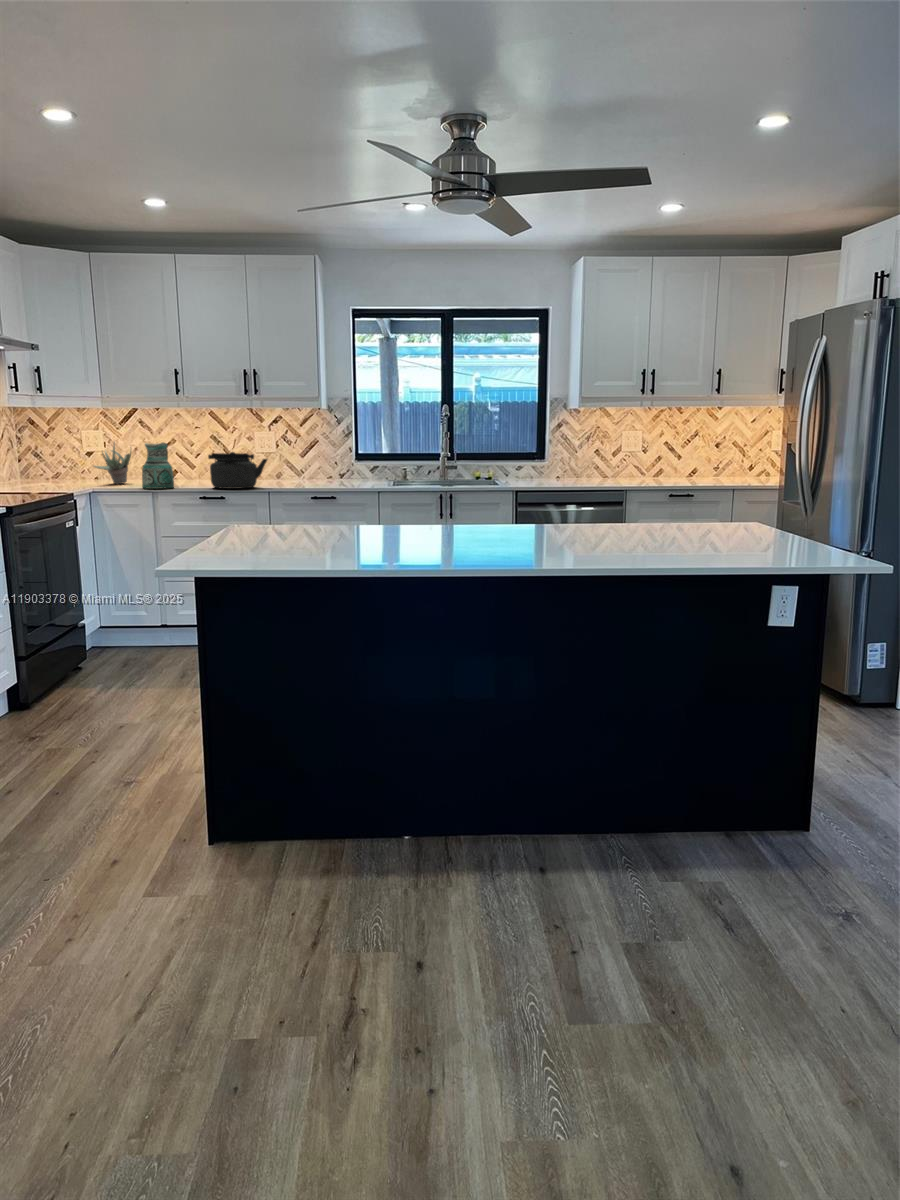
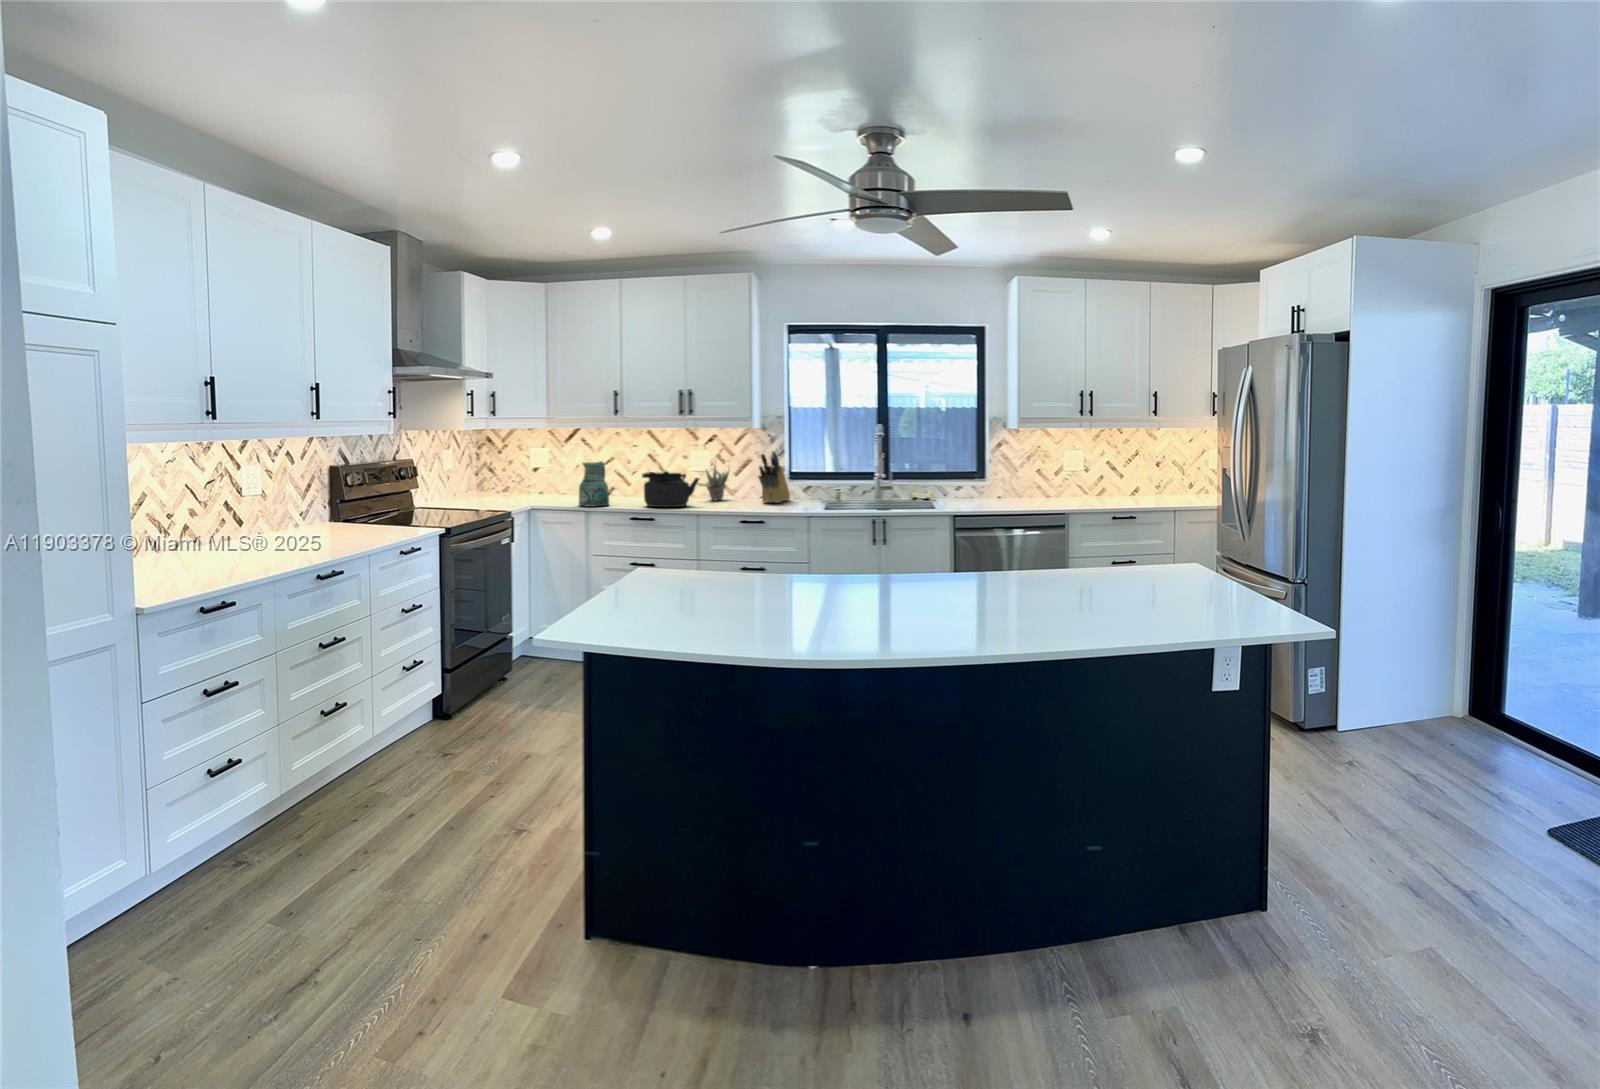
knife block: none [326,431,357,484] -> present [759,451,790,503]
succulent plant: present [94,442,131,484] -> present [697,464,729,500]

